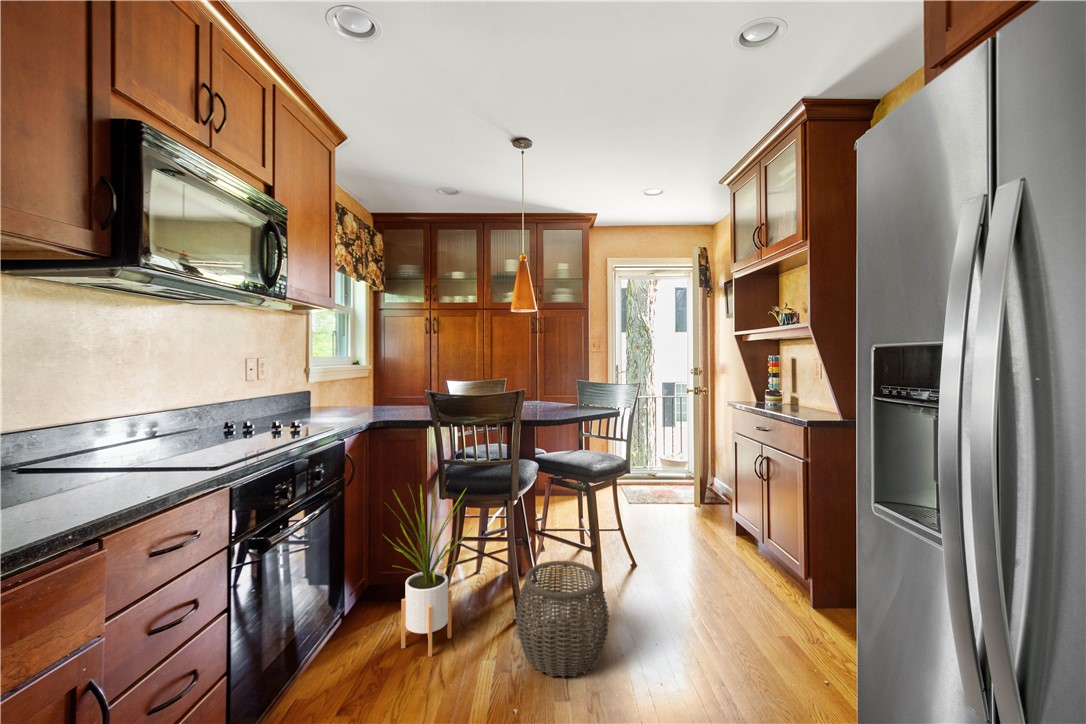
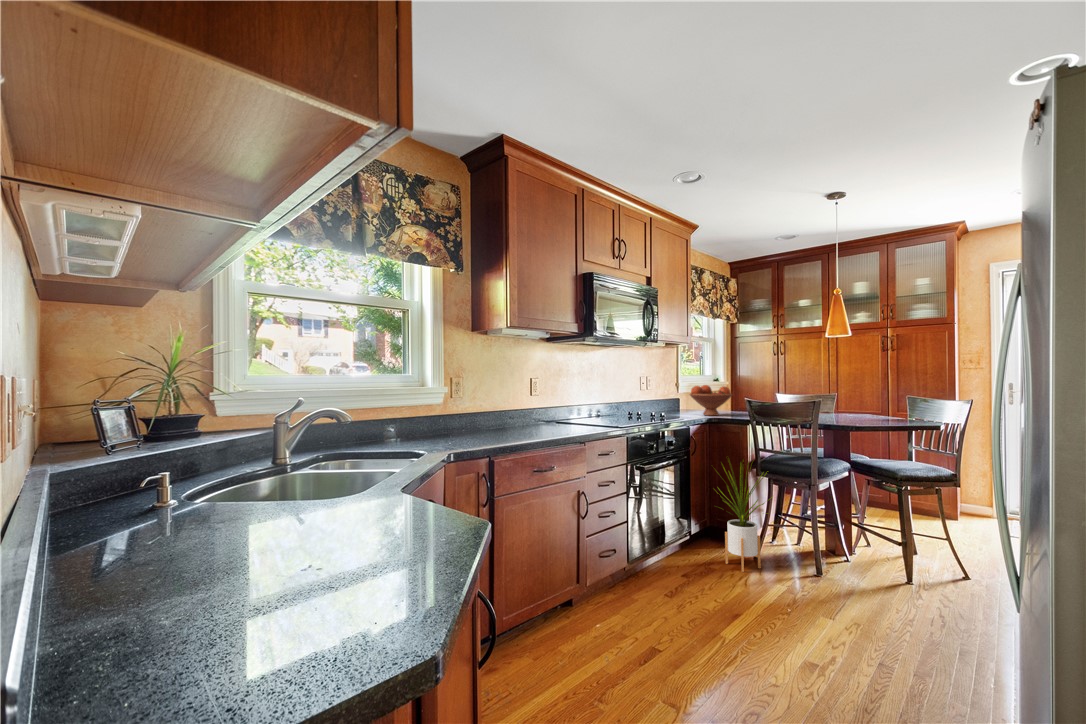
fruit bowl: none [333,370,397,416] -> present [690,385,732,416]
woven basket: present [516,561,609,677] -> none [803,530,885,611]

